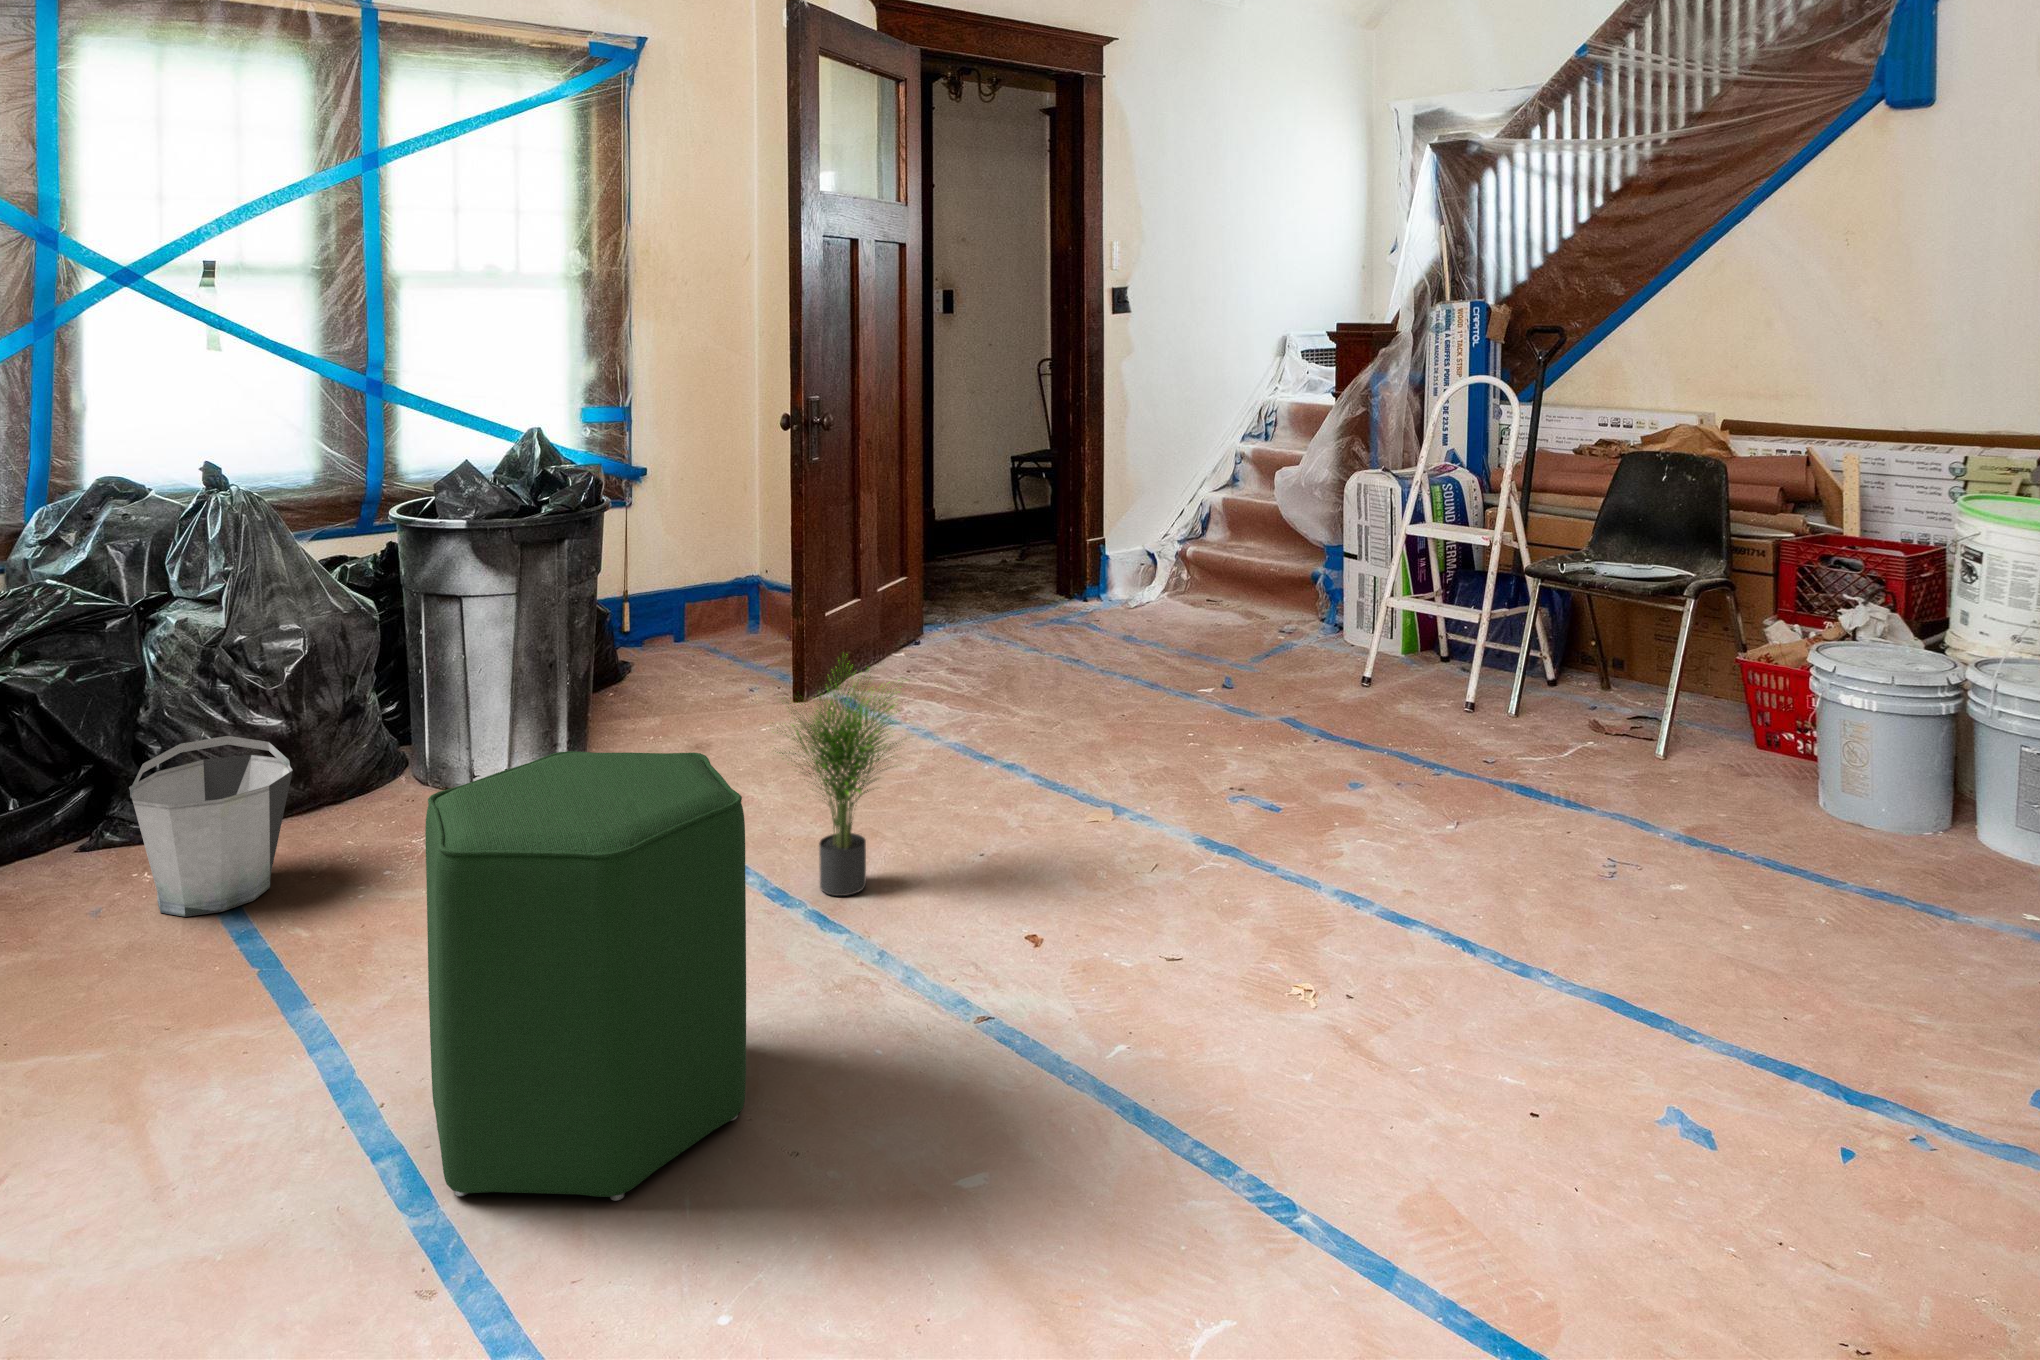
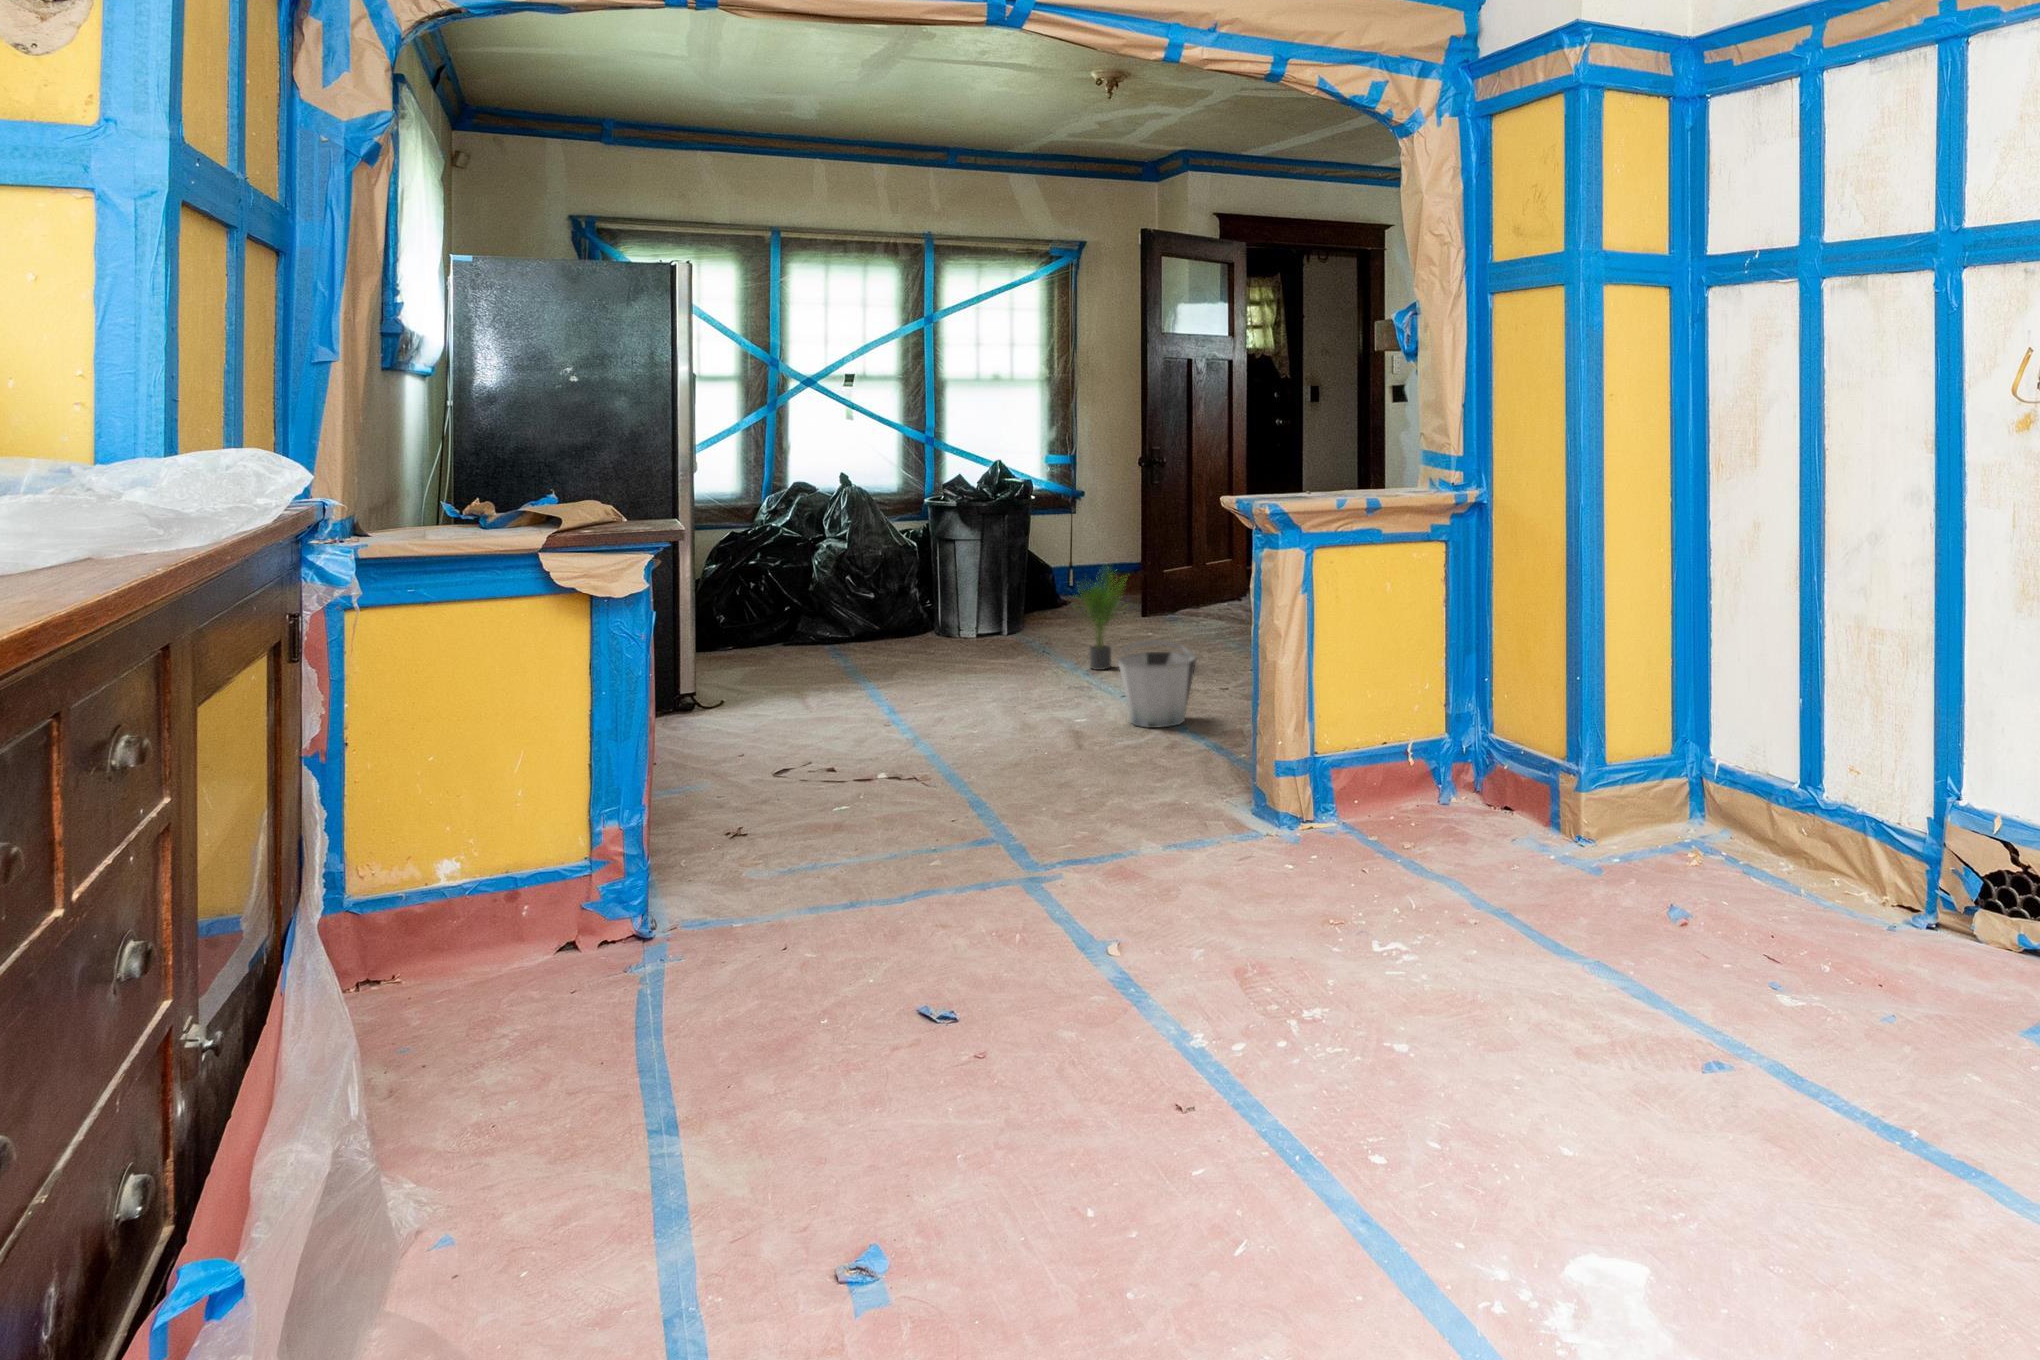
bucket: present [129,736,293,917] -> present [1118,640,1197,728]
ottoman: present [425,751,746,1201] -> none [898,576,1011,713]

